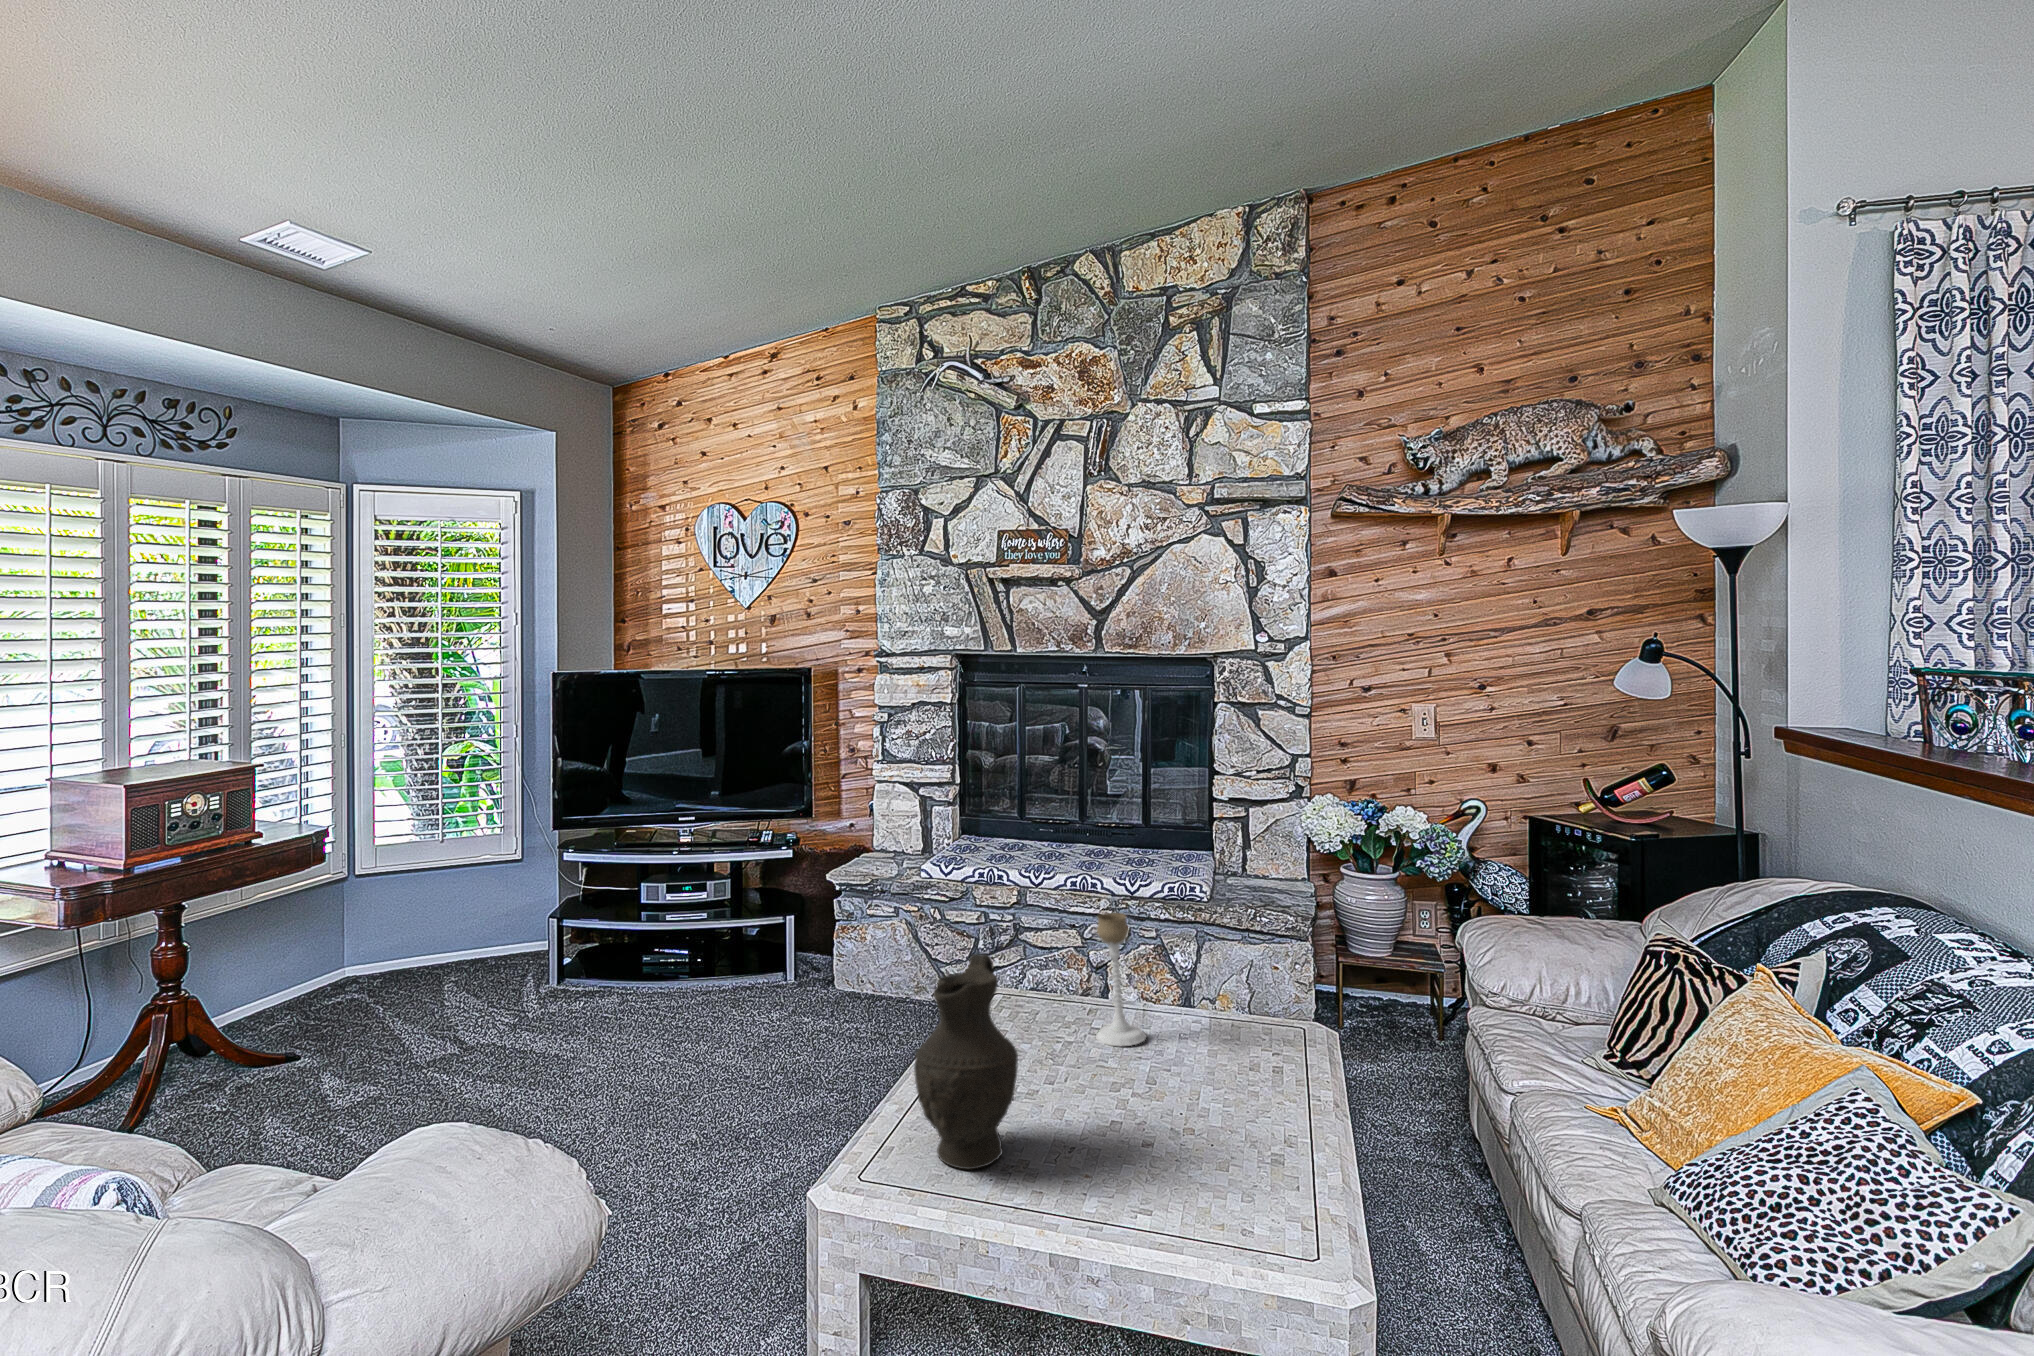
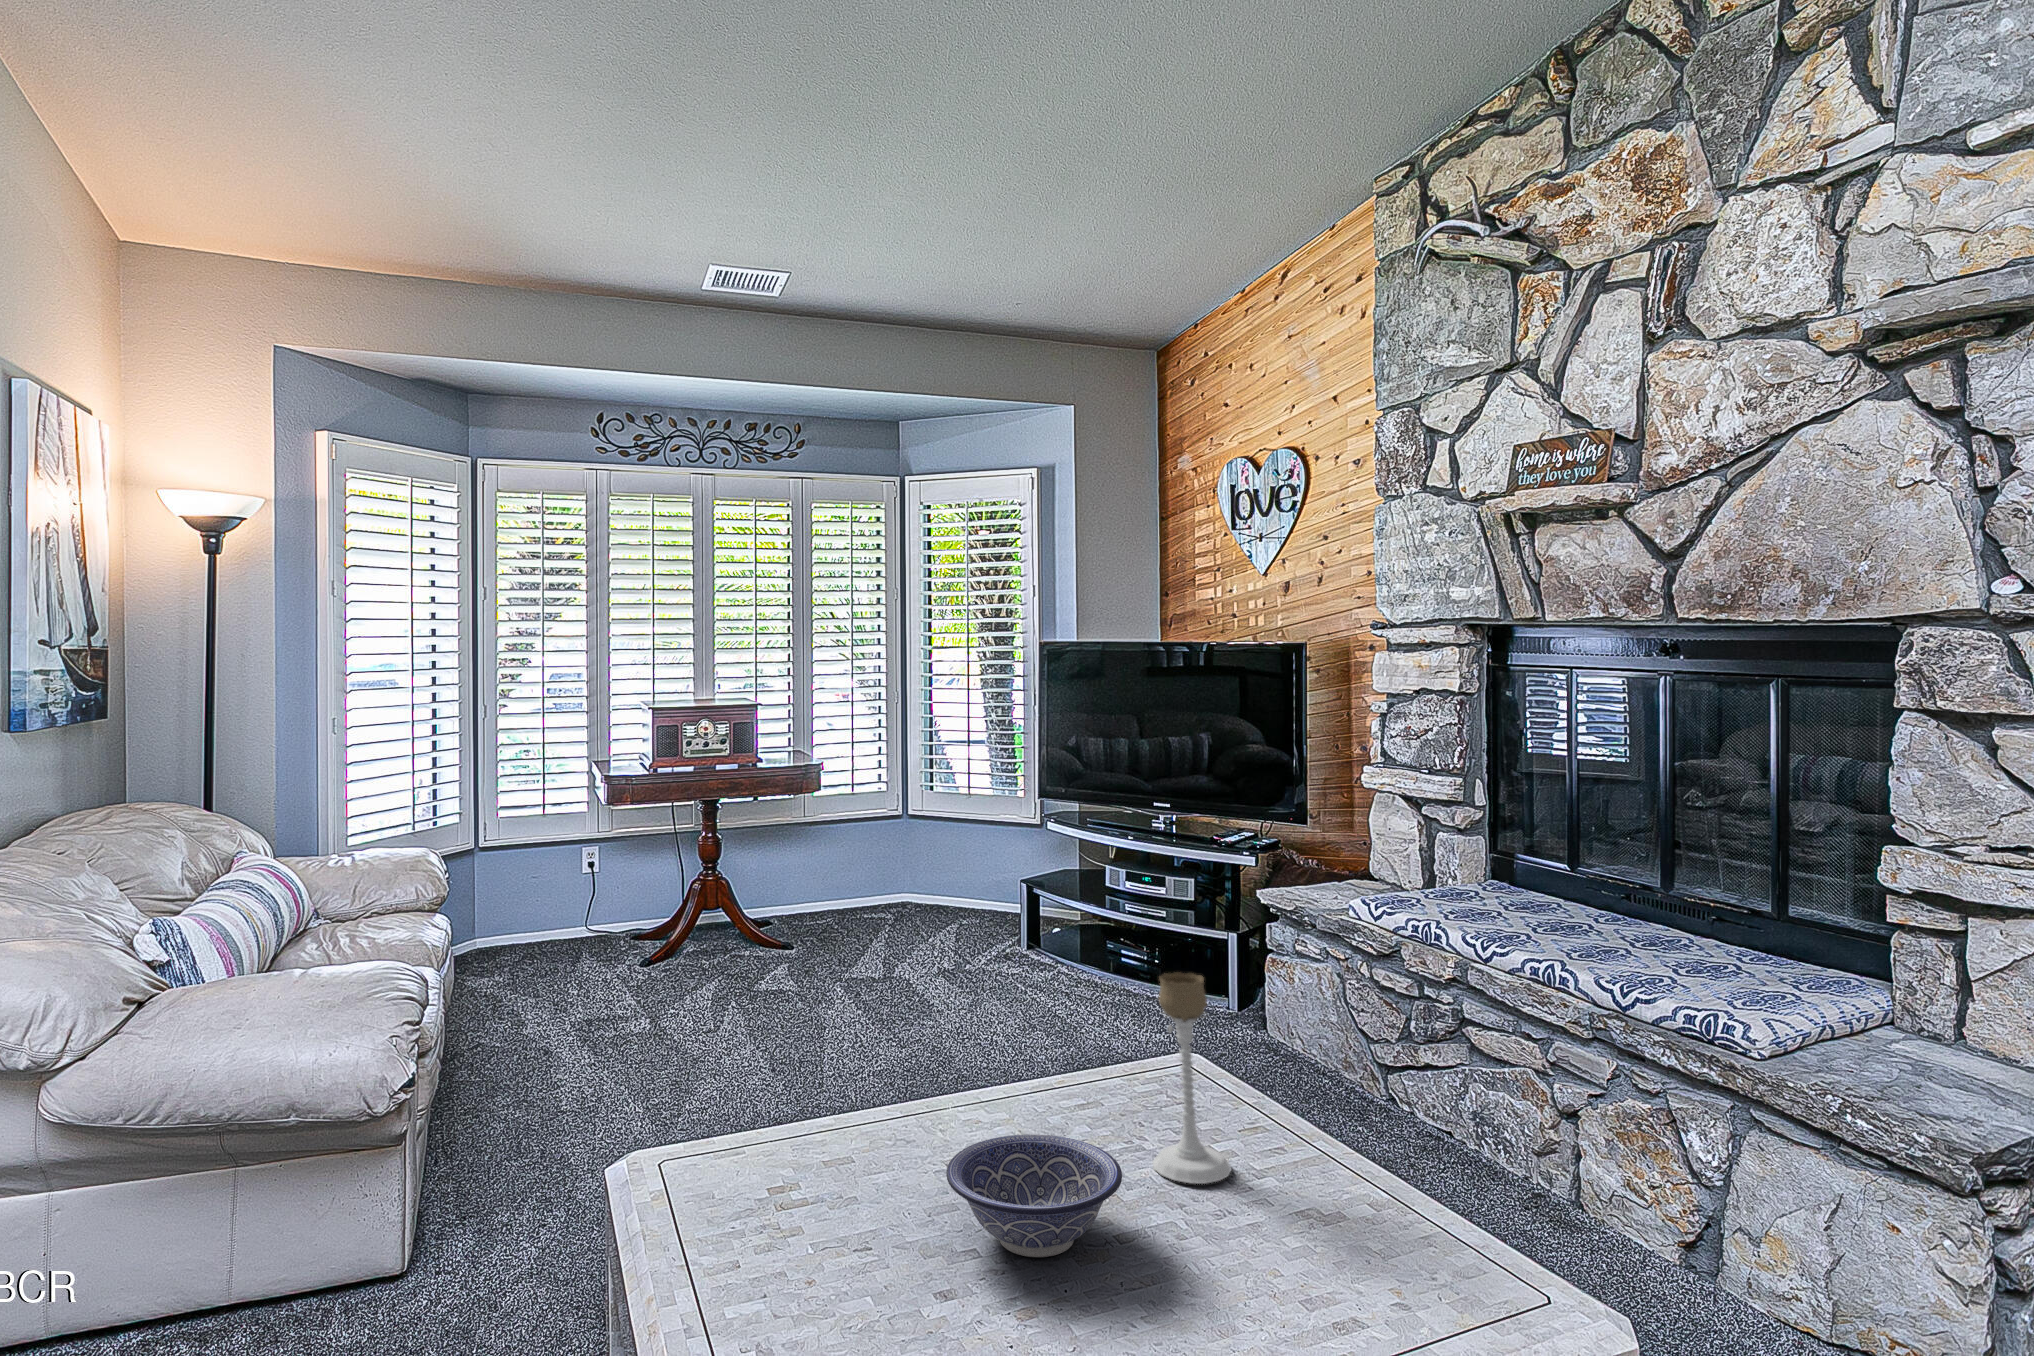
decorative vase: present [914,954,1018,1169] -> none [667,950,833,1207]
decorative bowl: none [1082,1032,1199,1108] -> present [946,1135,1122,1257]

